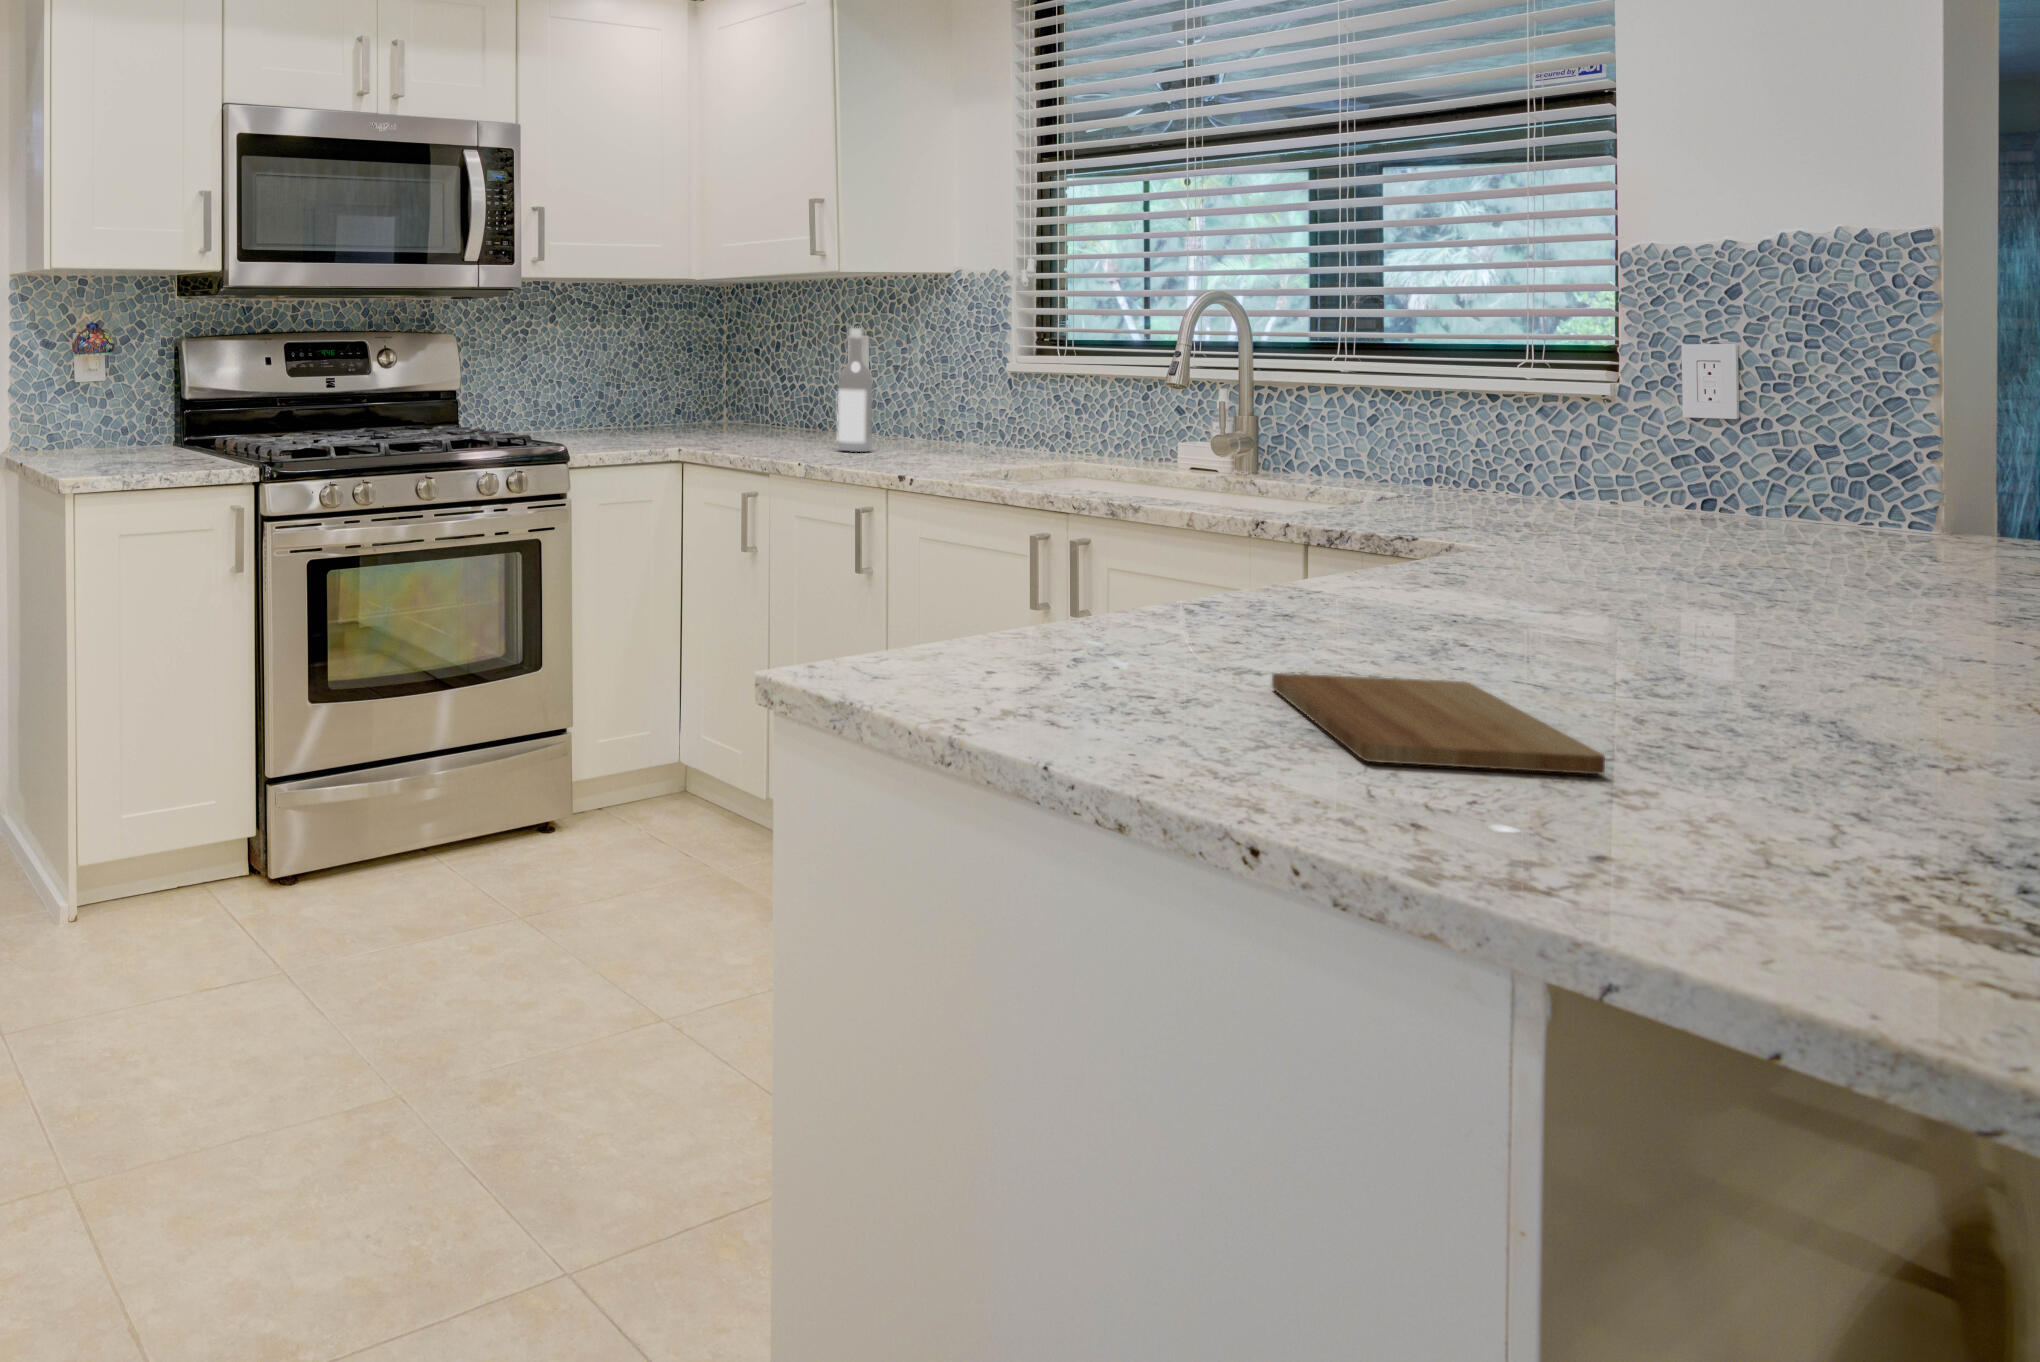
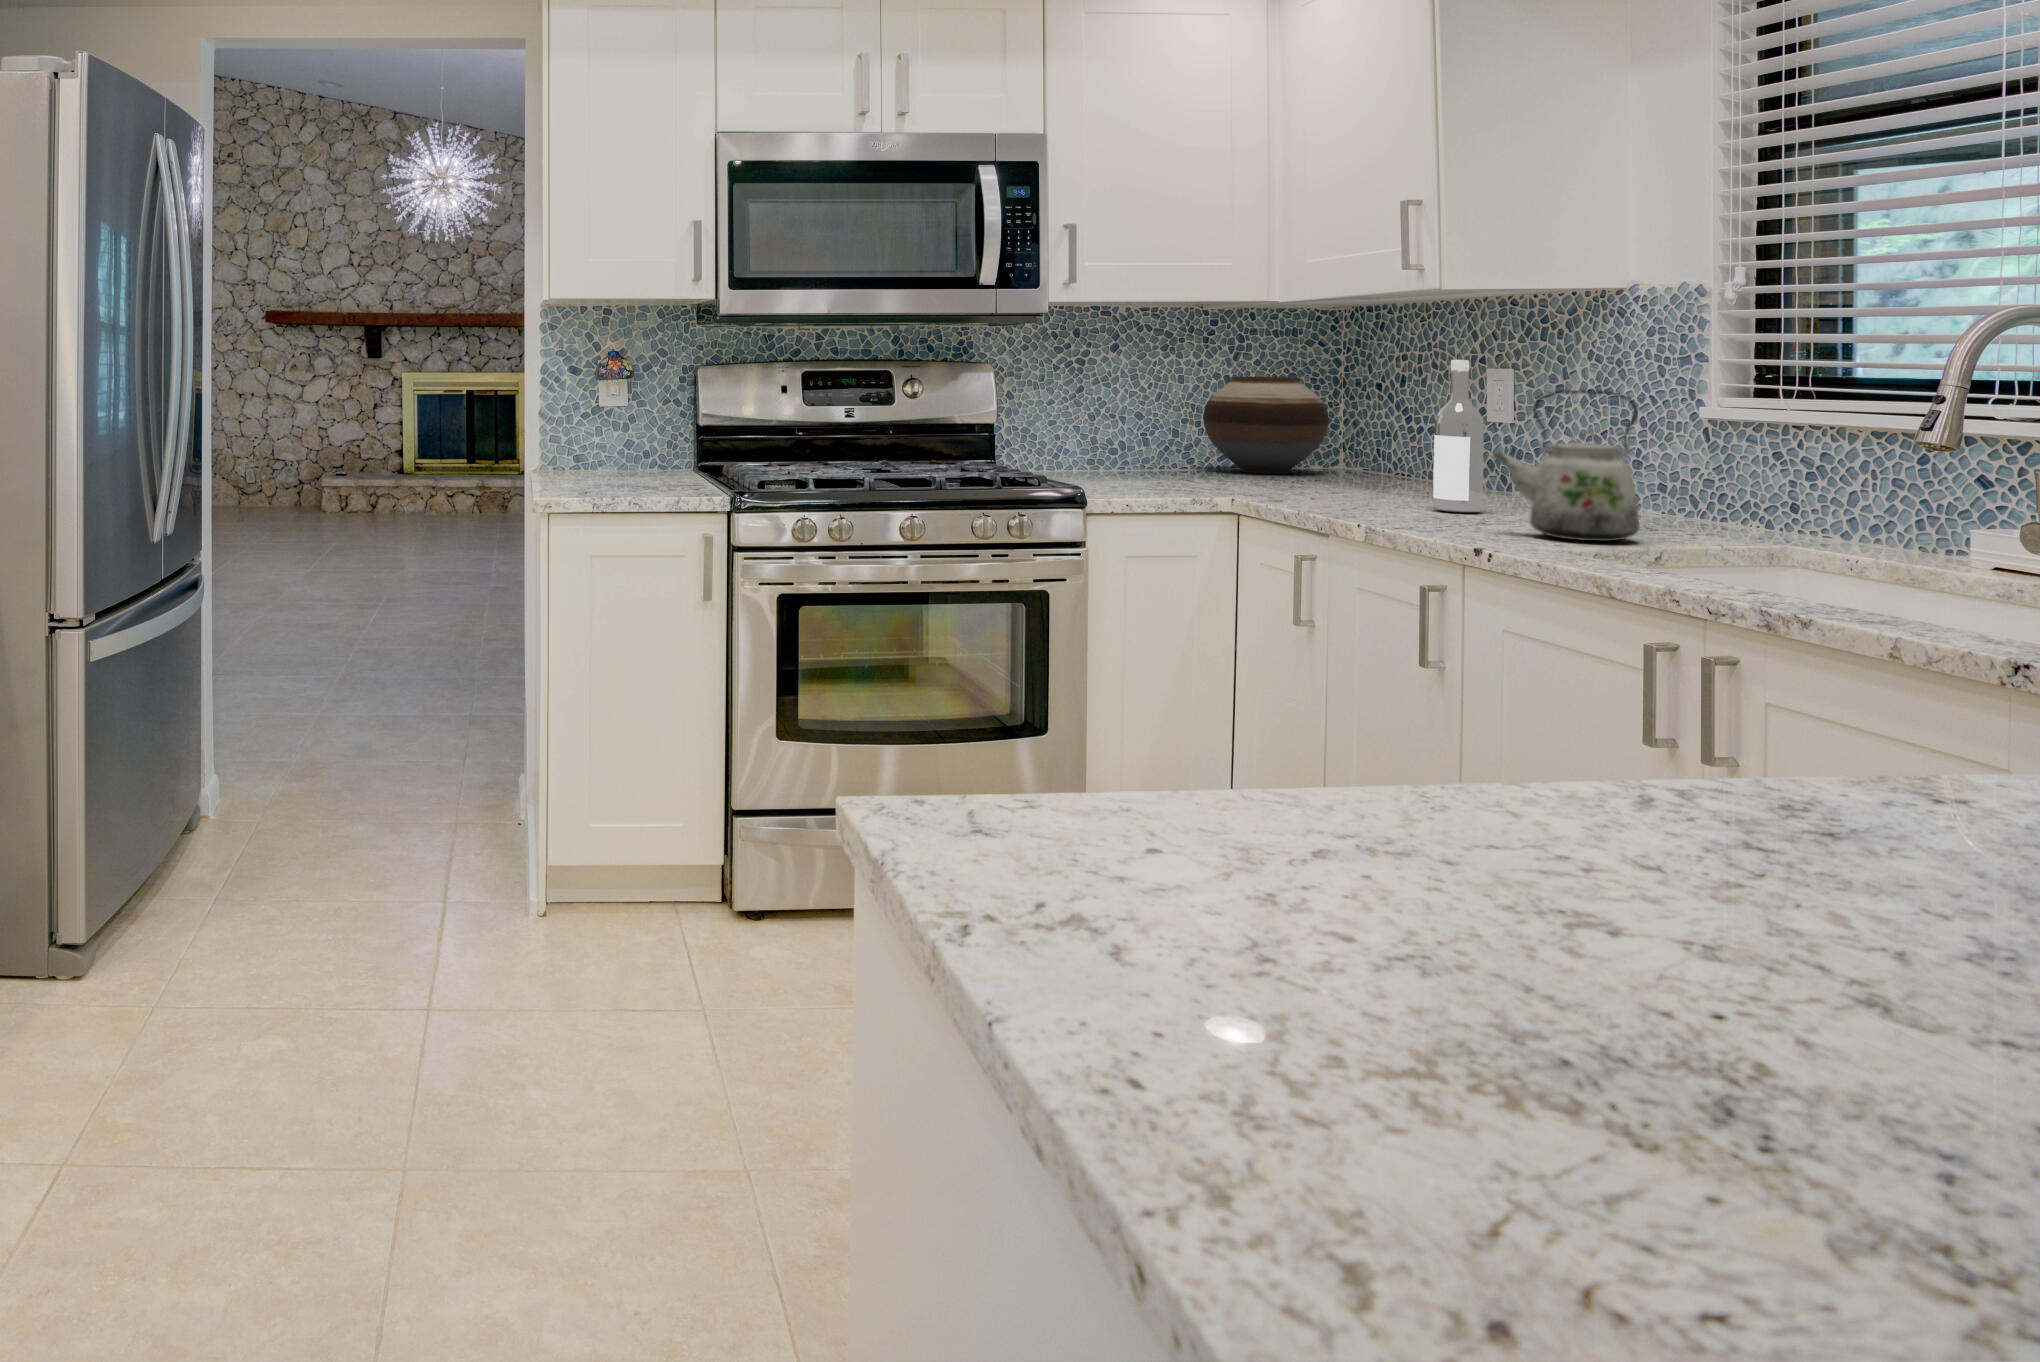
vase: none [625,345,722,428] -> present [1203,377,1328,473]
kettle: none [901,351,997,467] -> present [1493,390,1639,541]
cutting board: present [1272,673,1605,774] -> none [1408,870,1844,1135]

